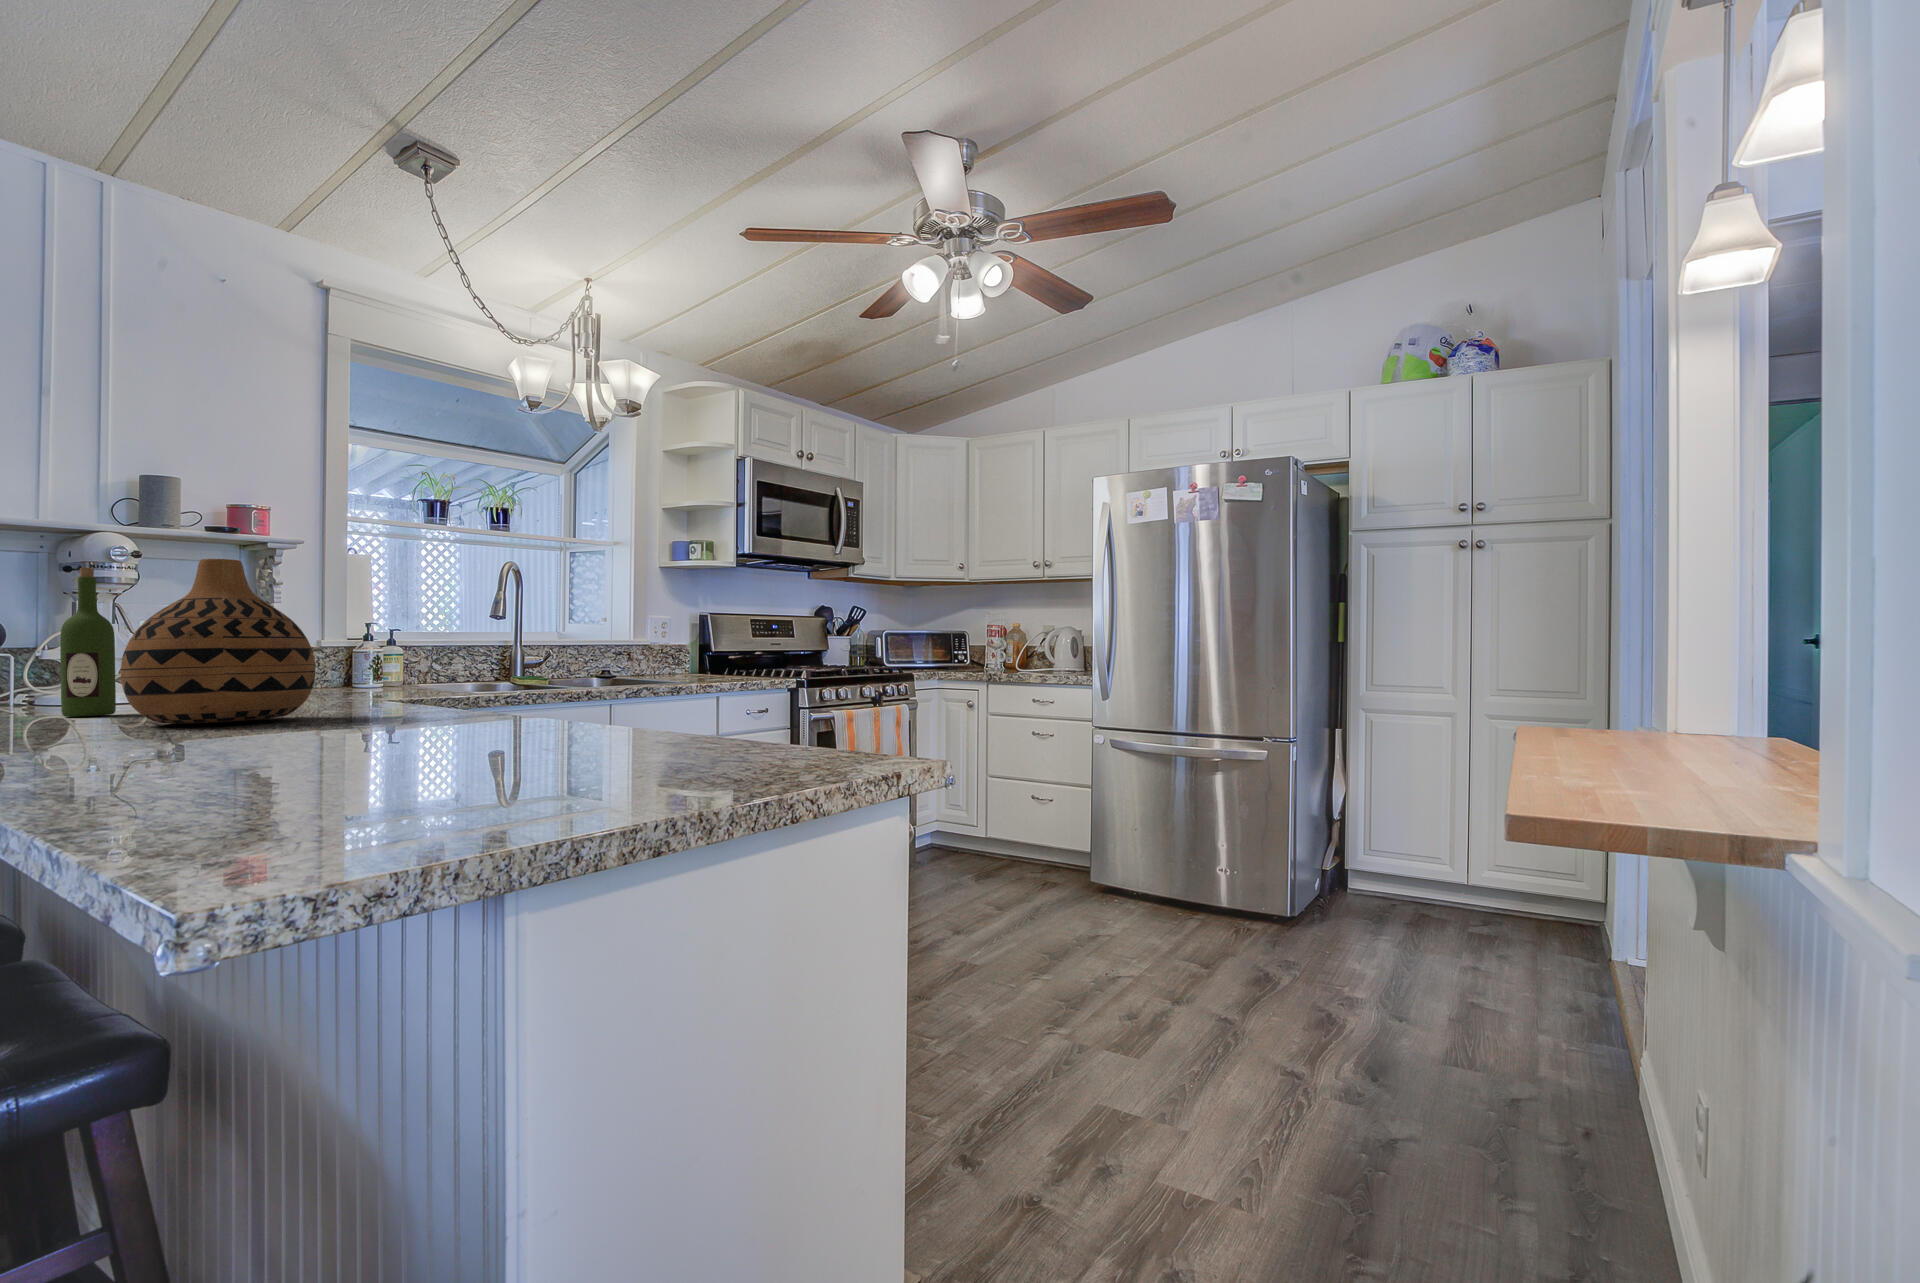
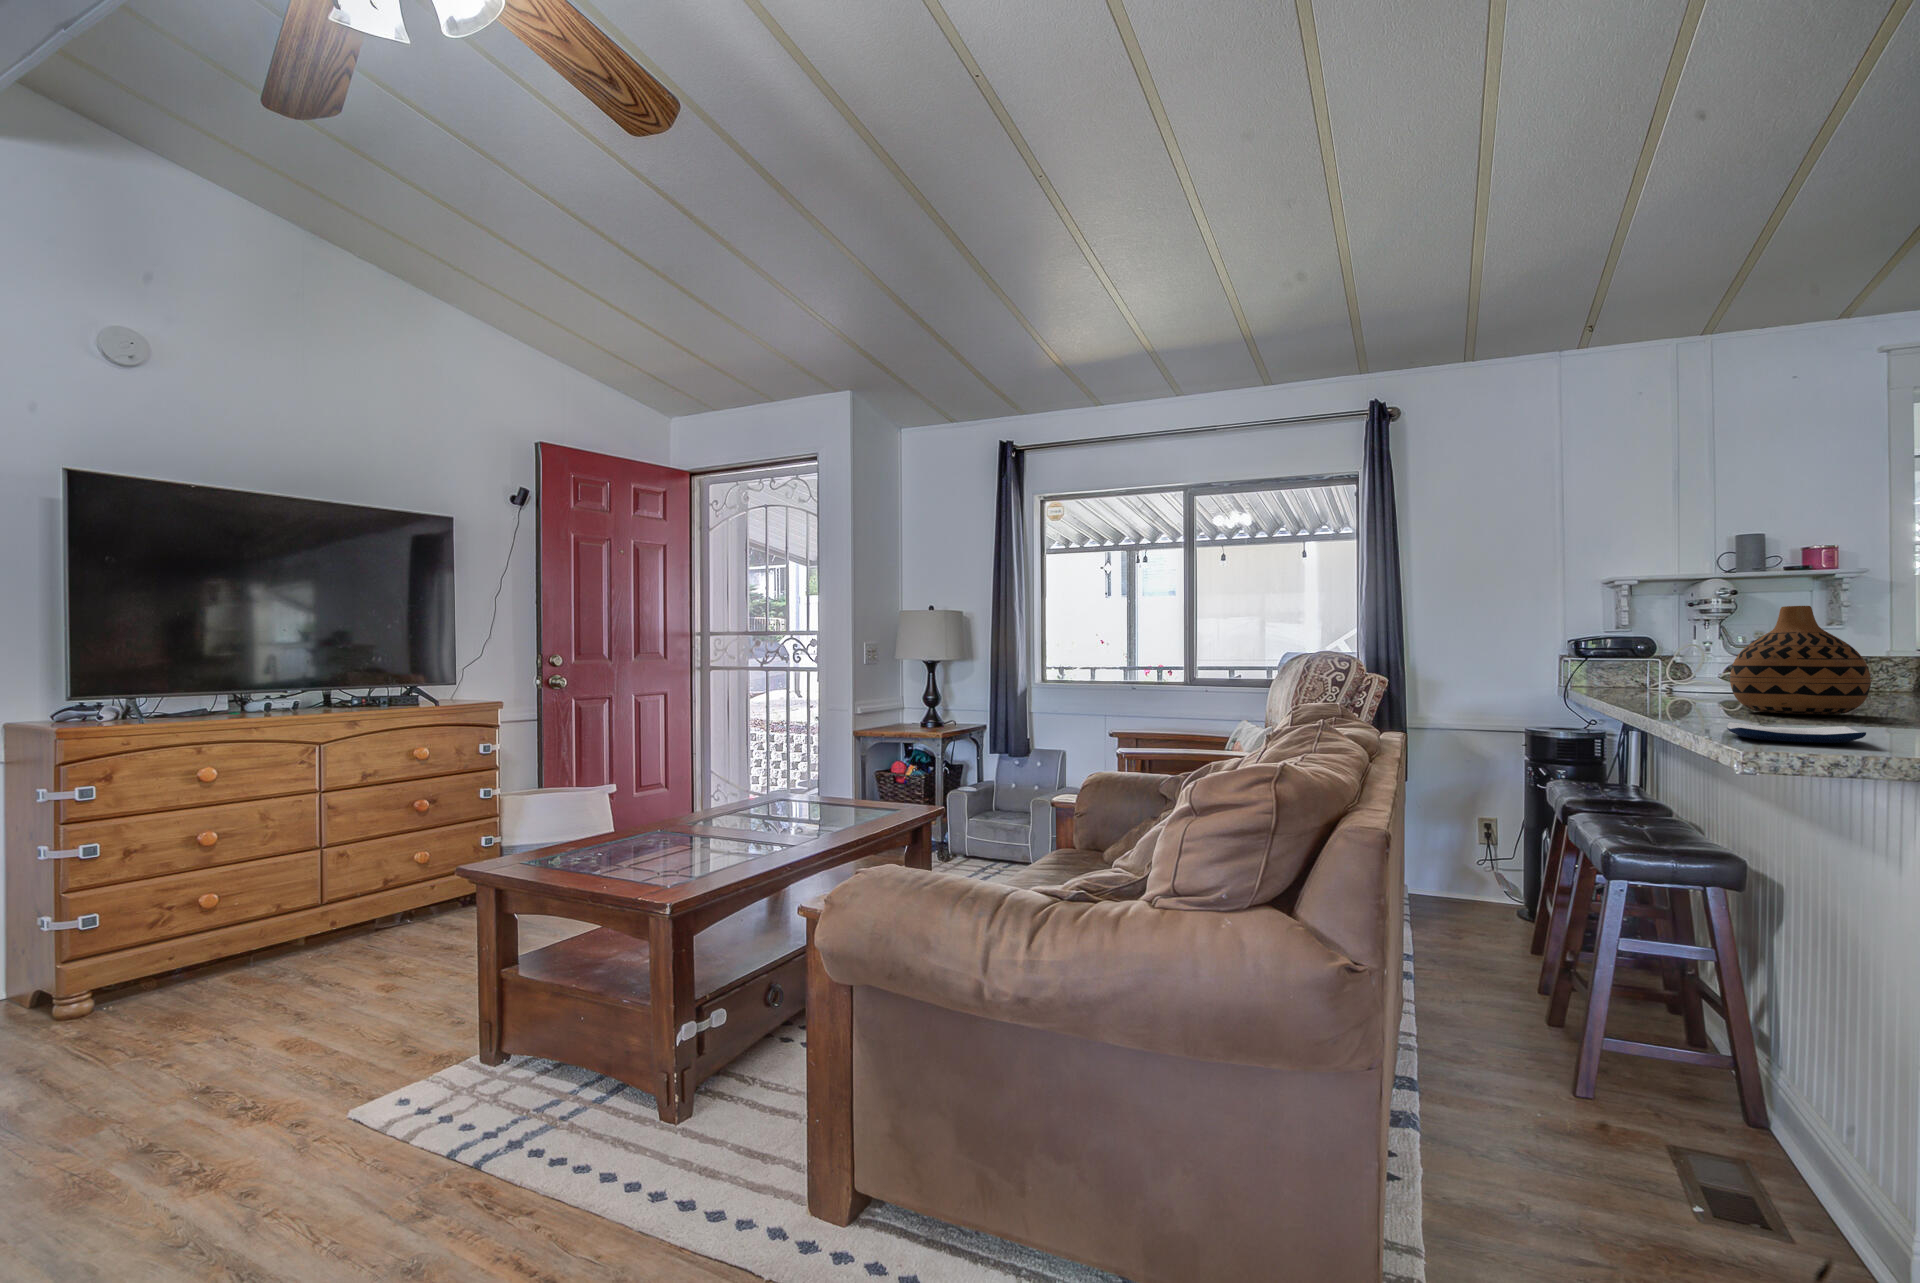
wine bottle: present [60,568,116,717] -> none [1691,611,1724,702]
plate: none [98,735,335,776] -> present [1727,722,1866,743]

